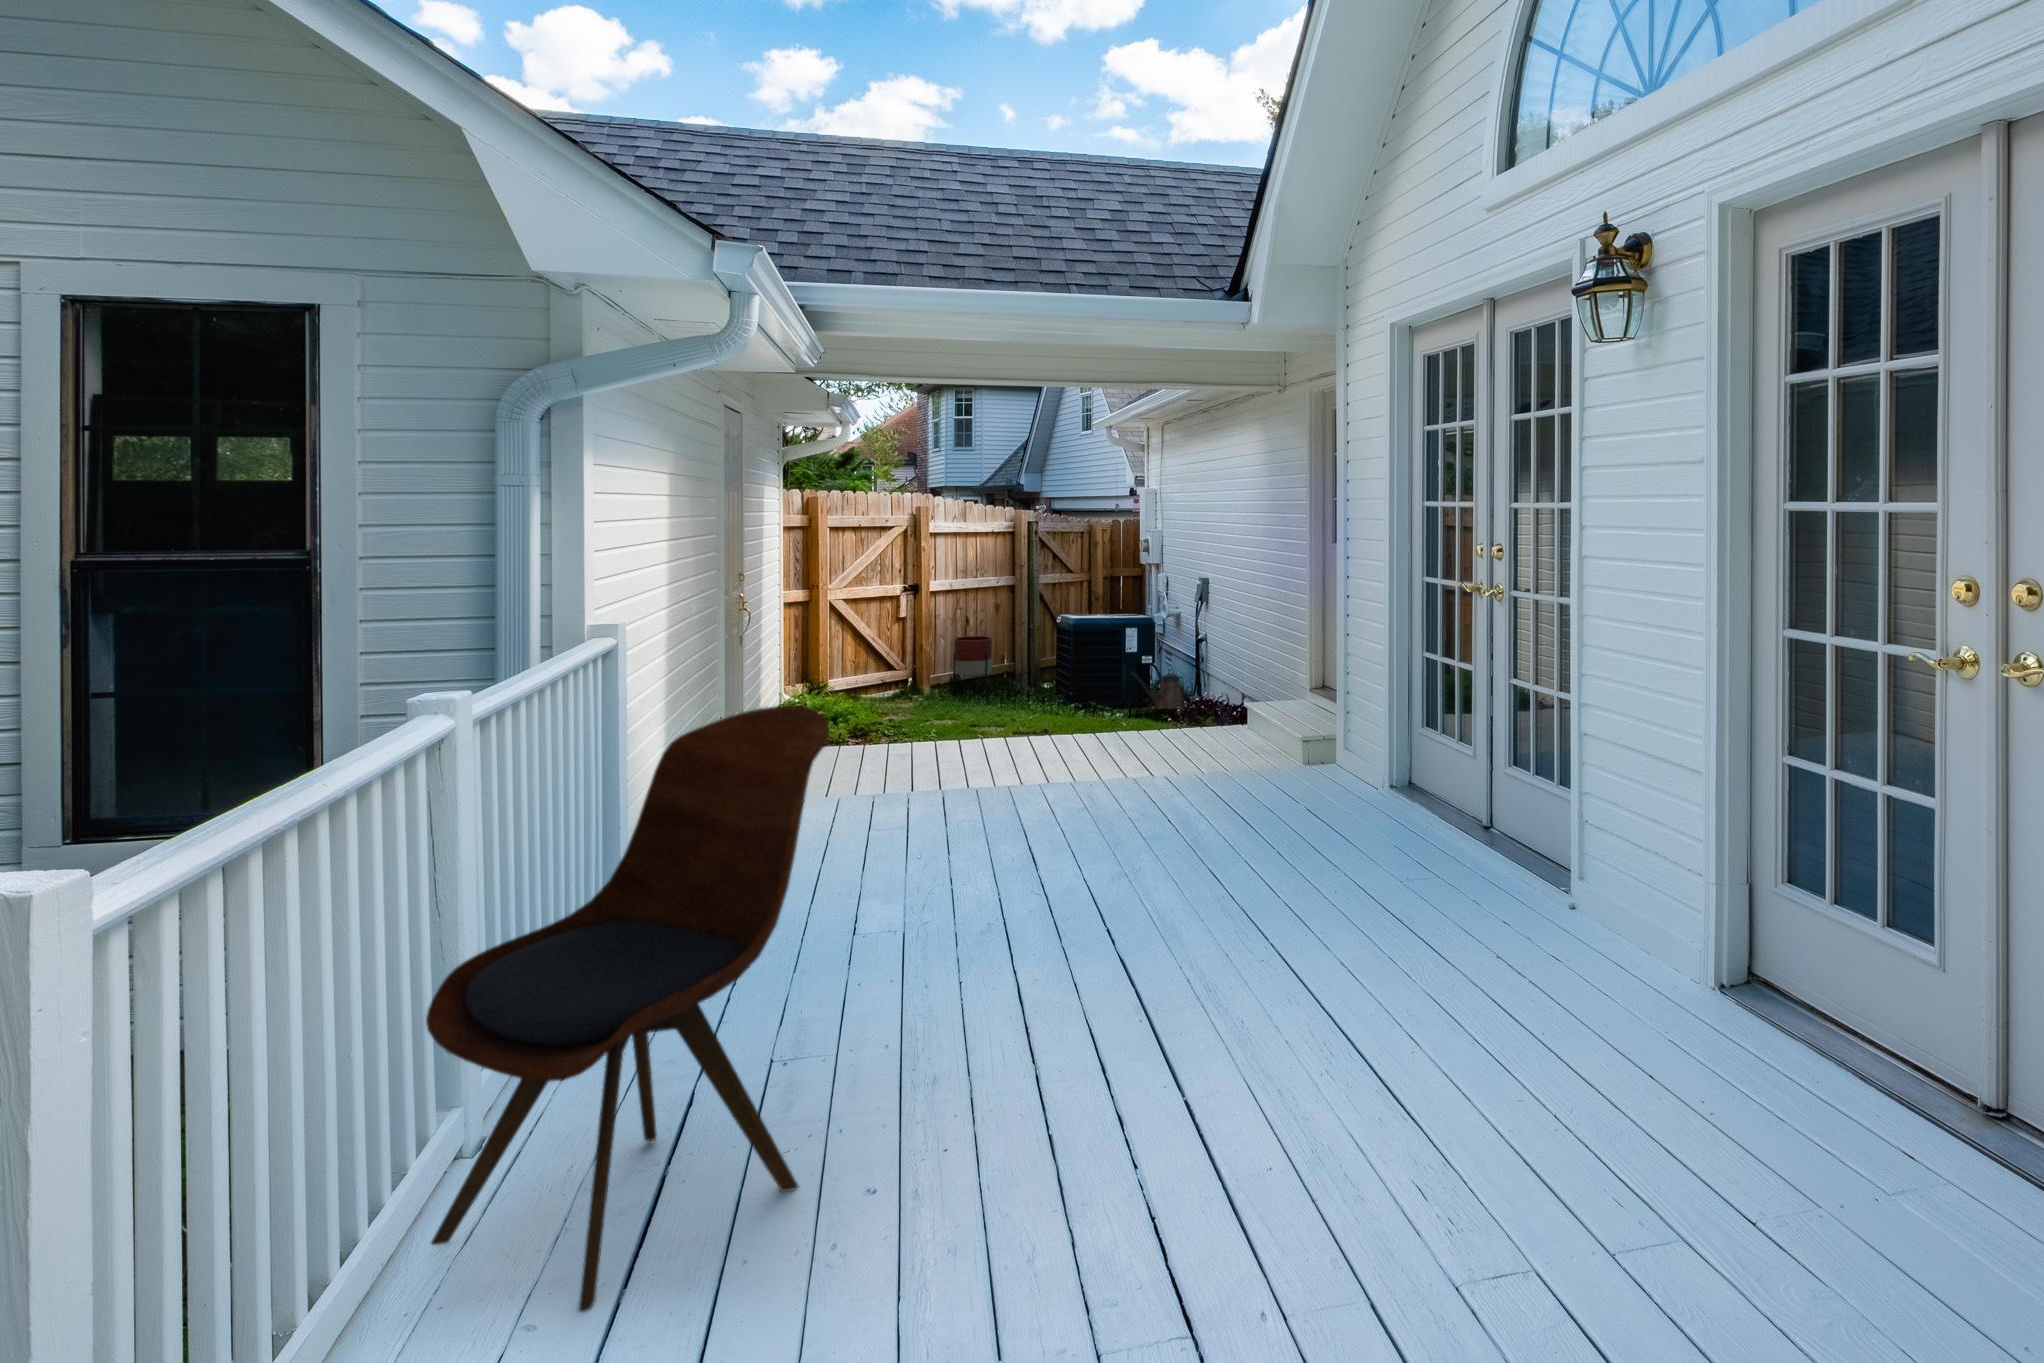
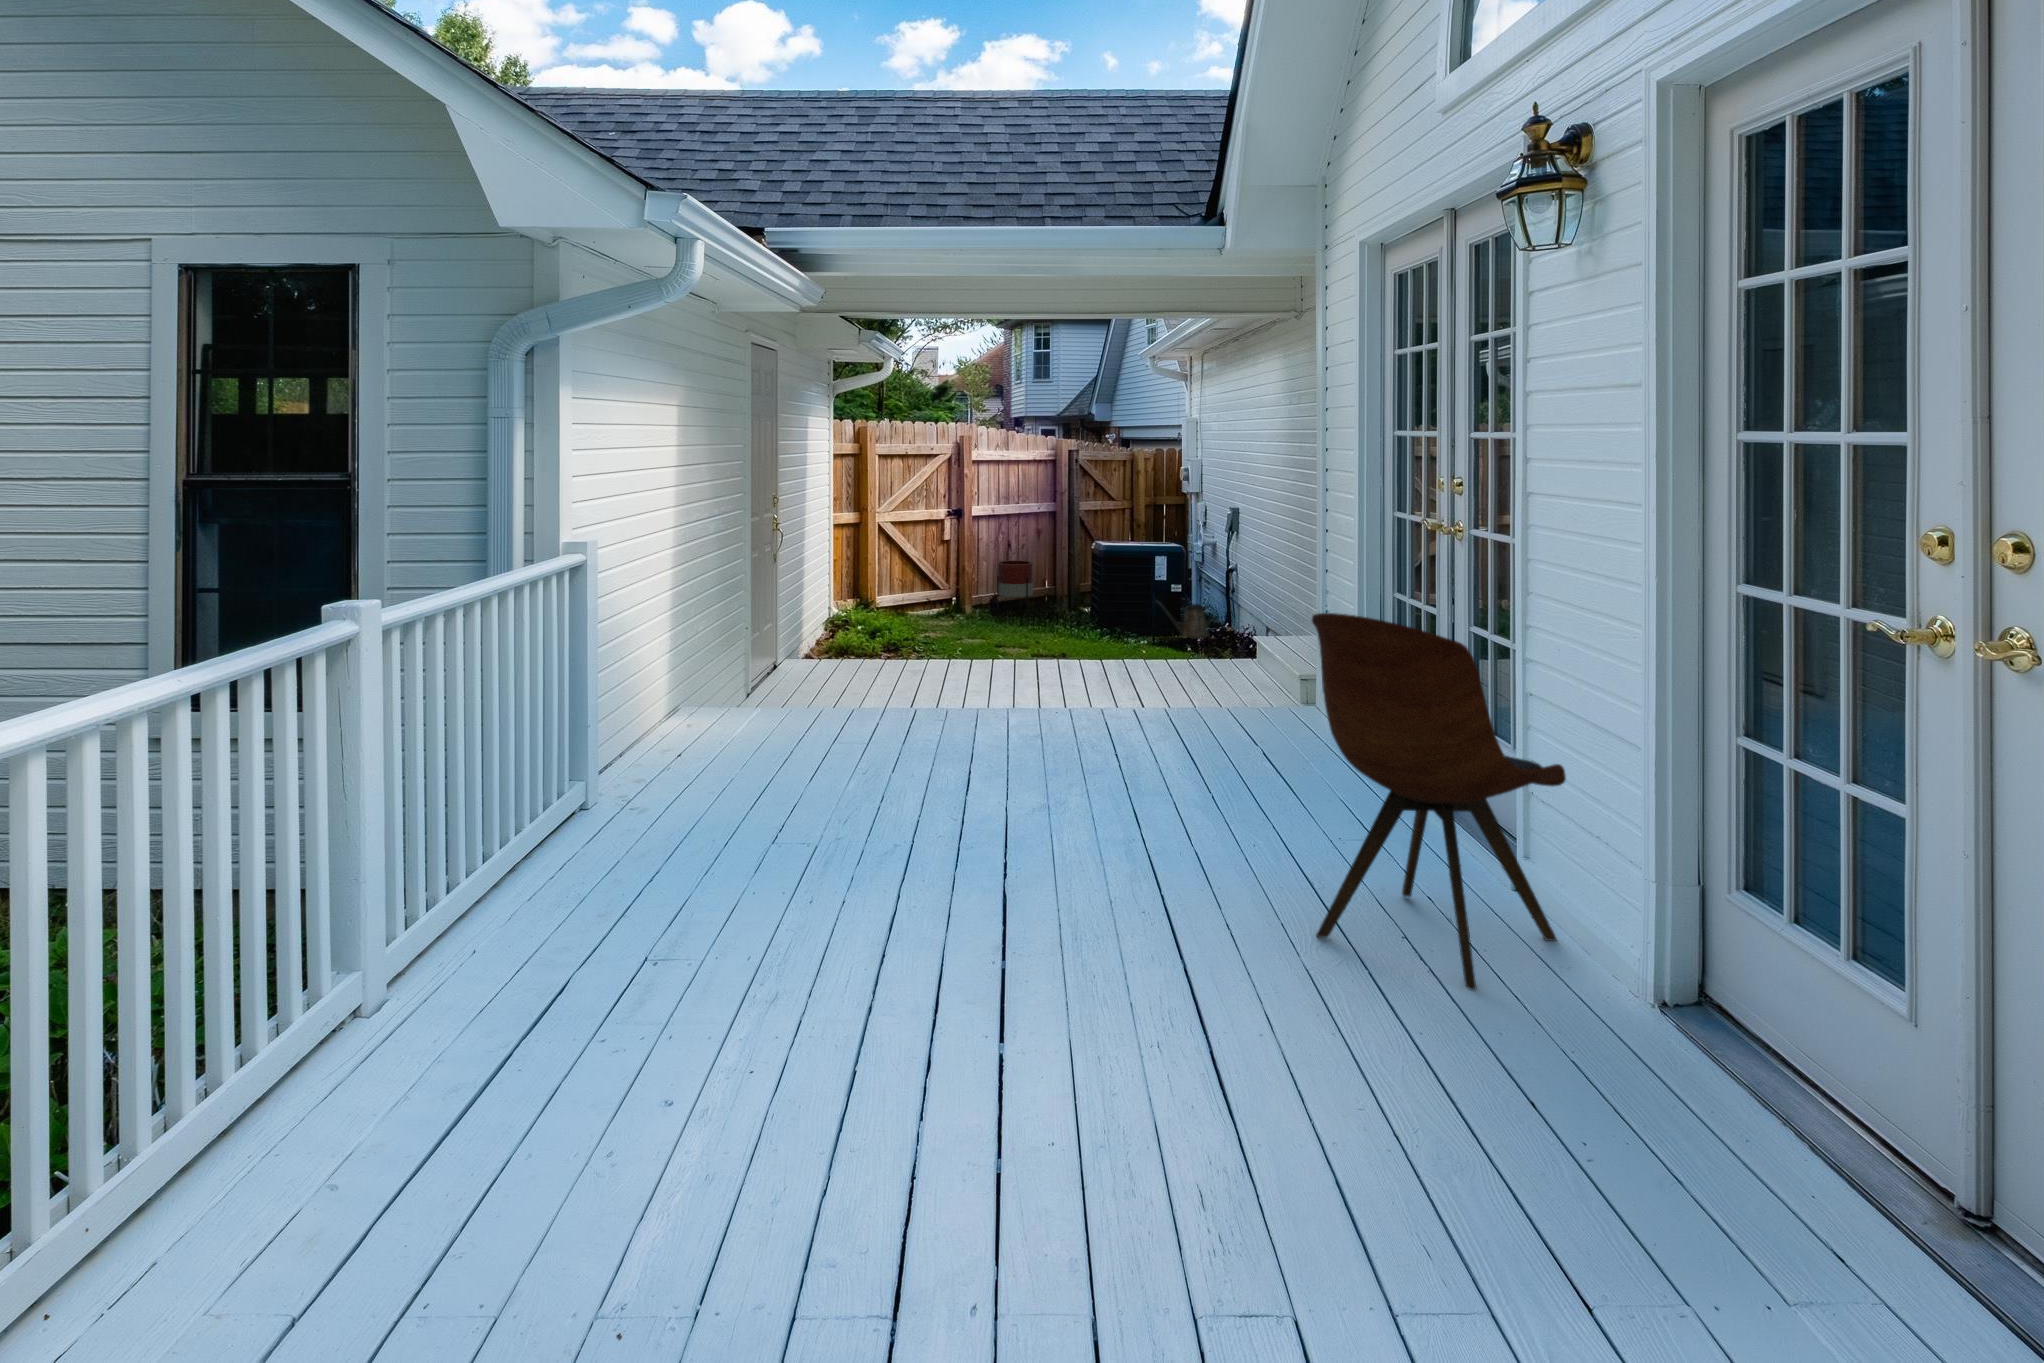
dining chair: present [426,706,830,1312] -> present [1312,613,1566,990]

